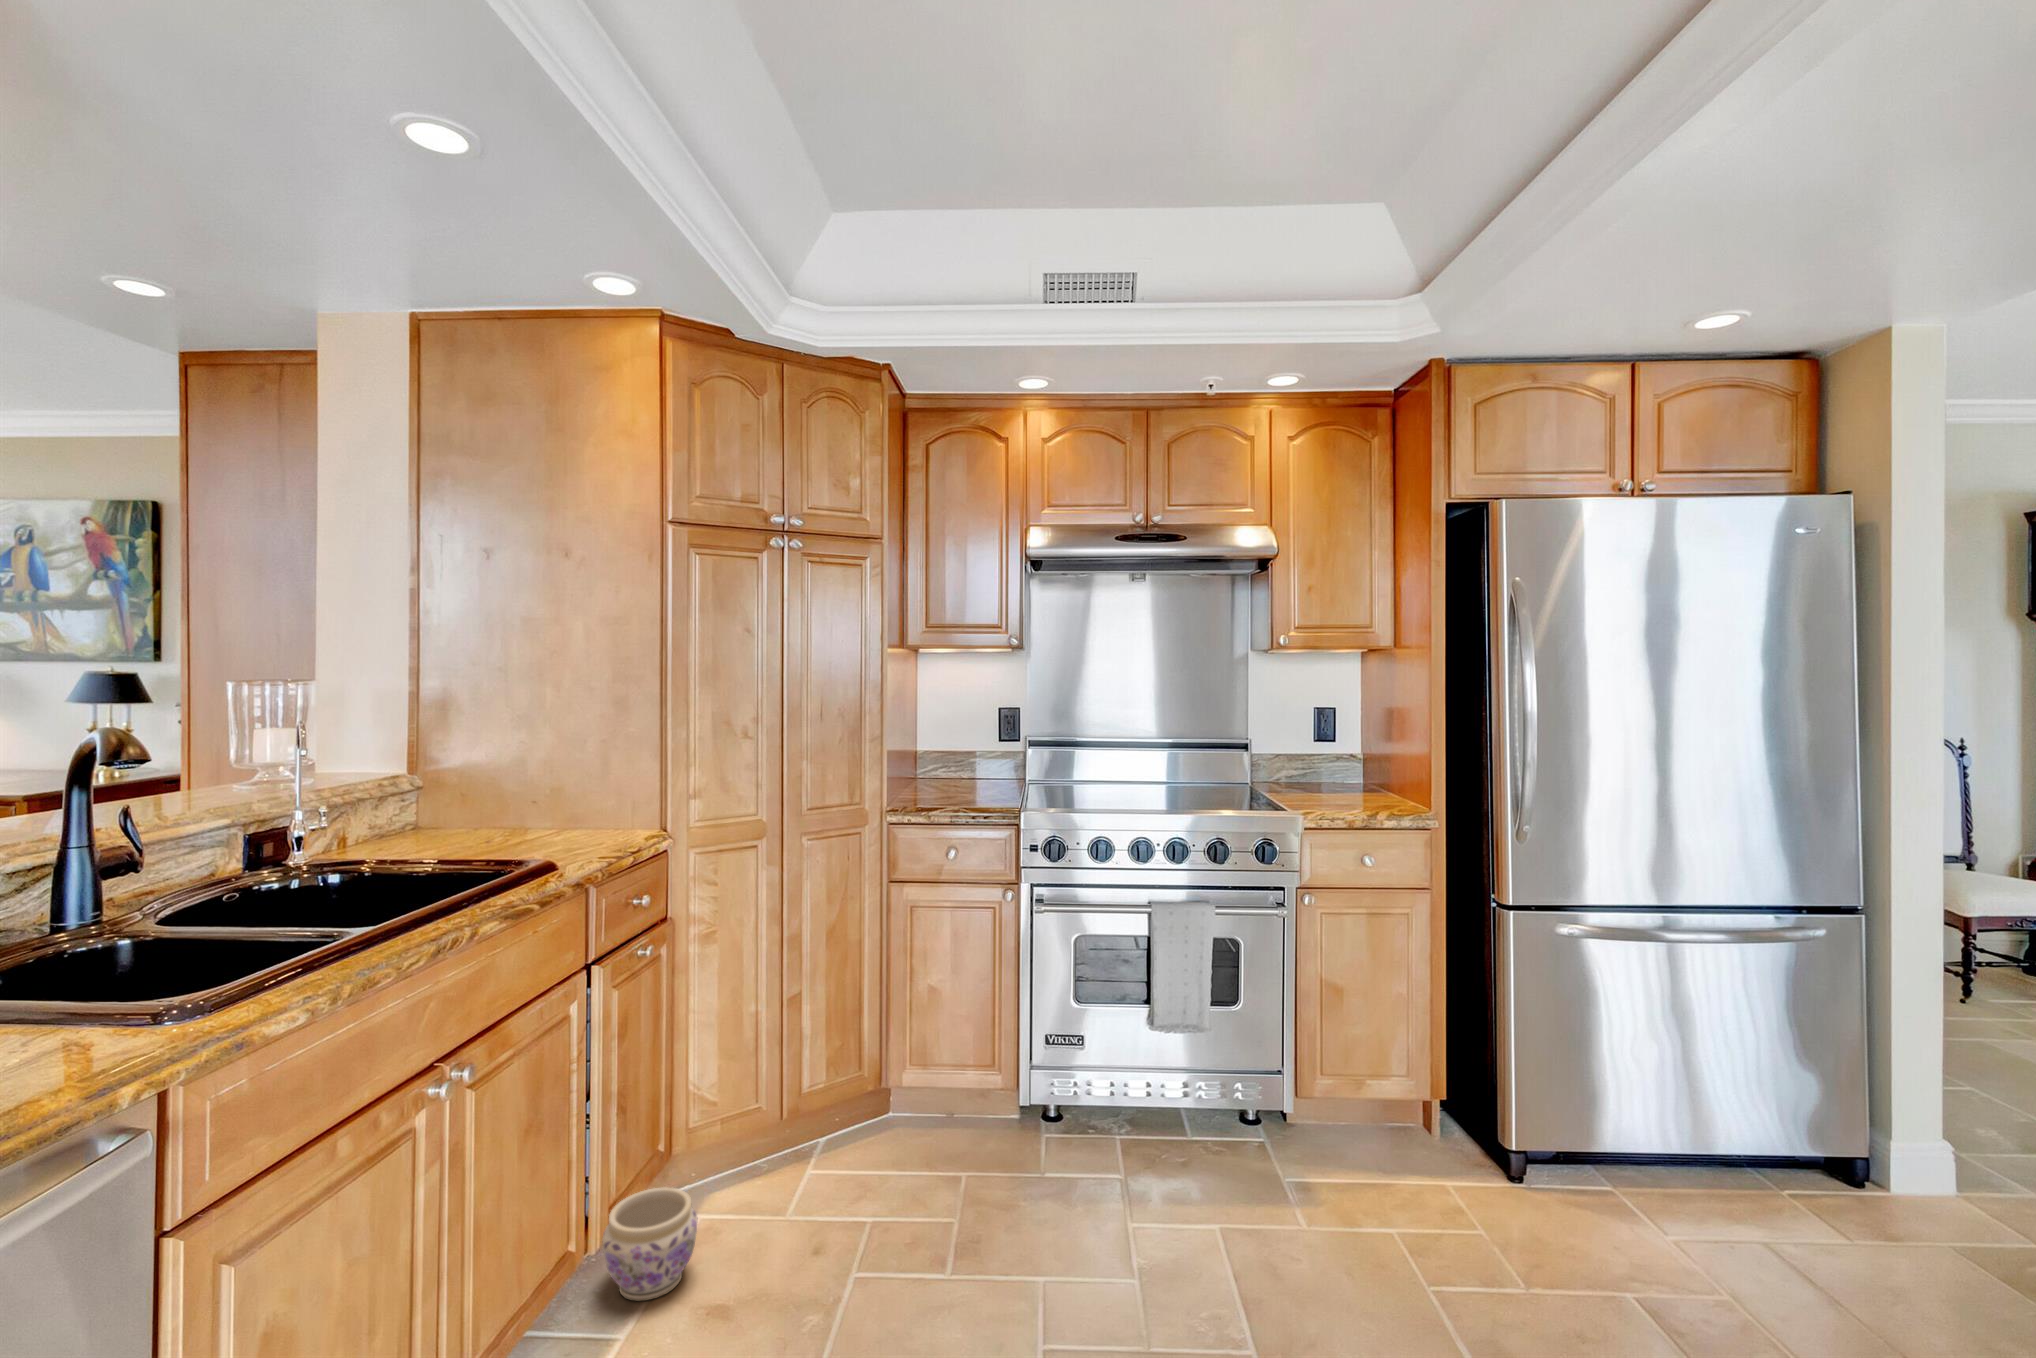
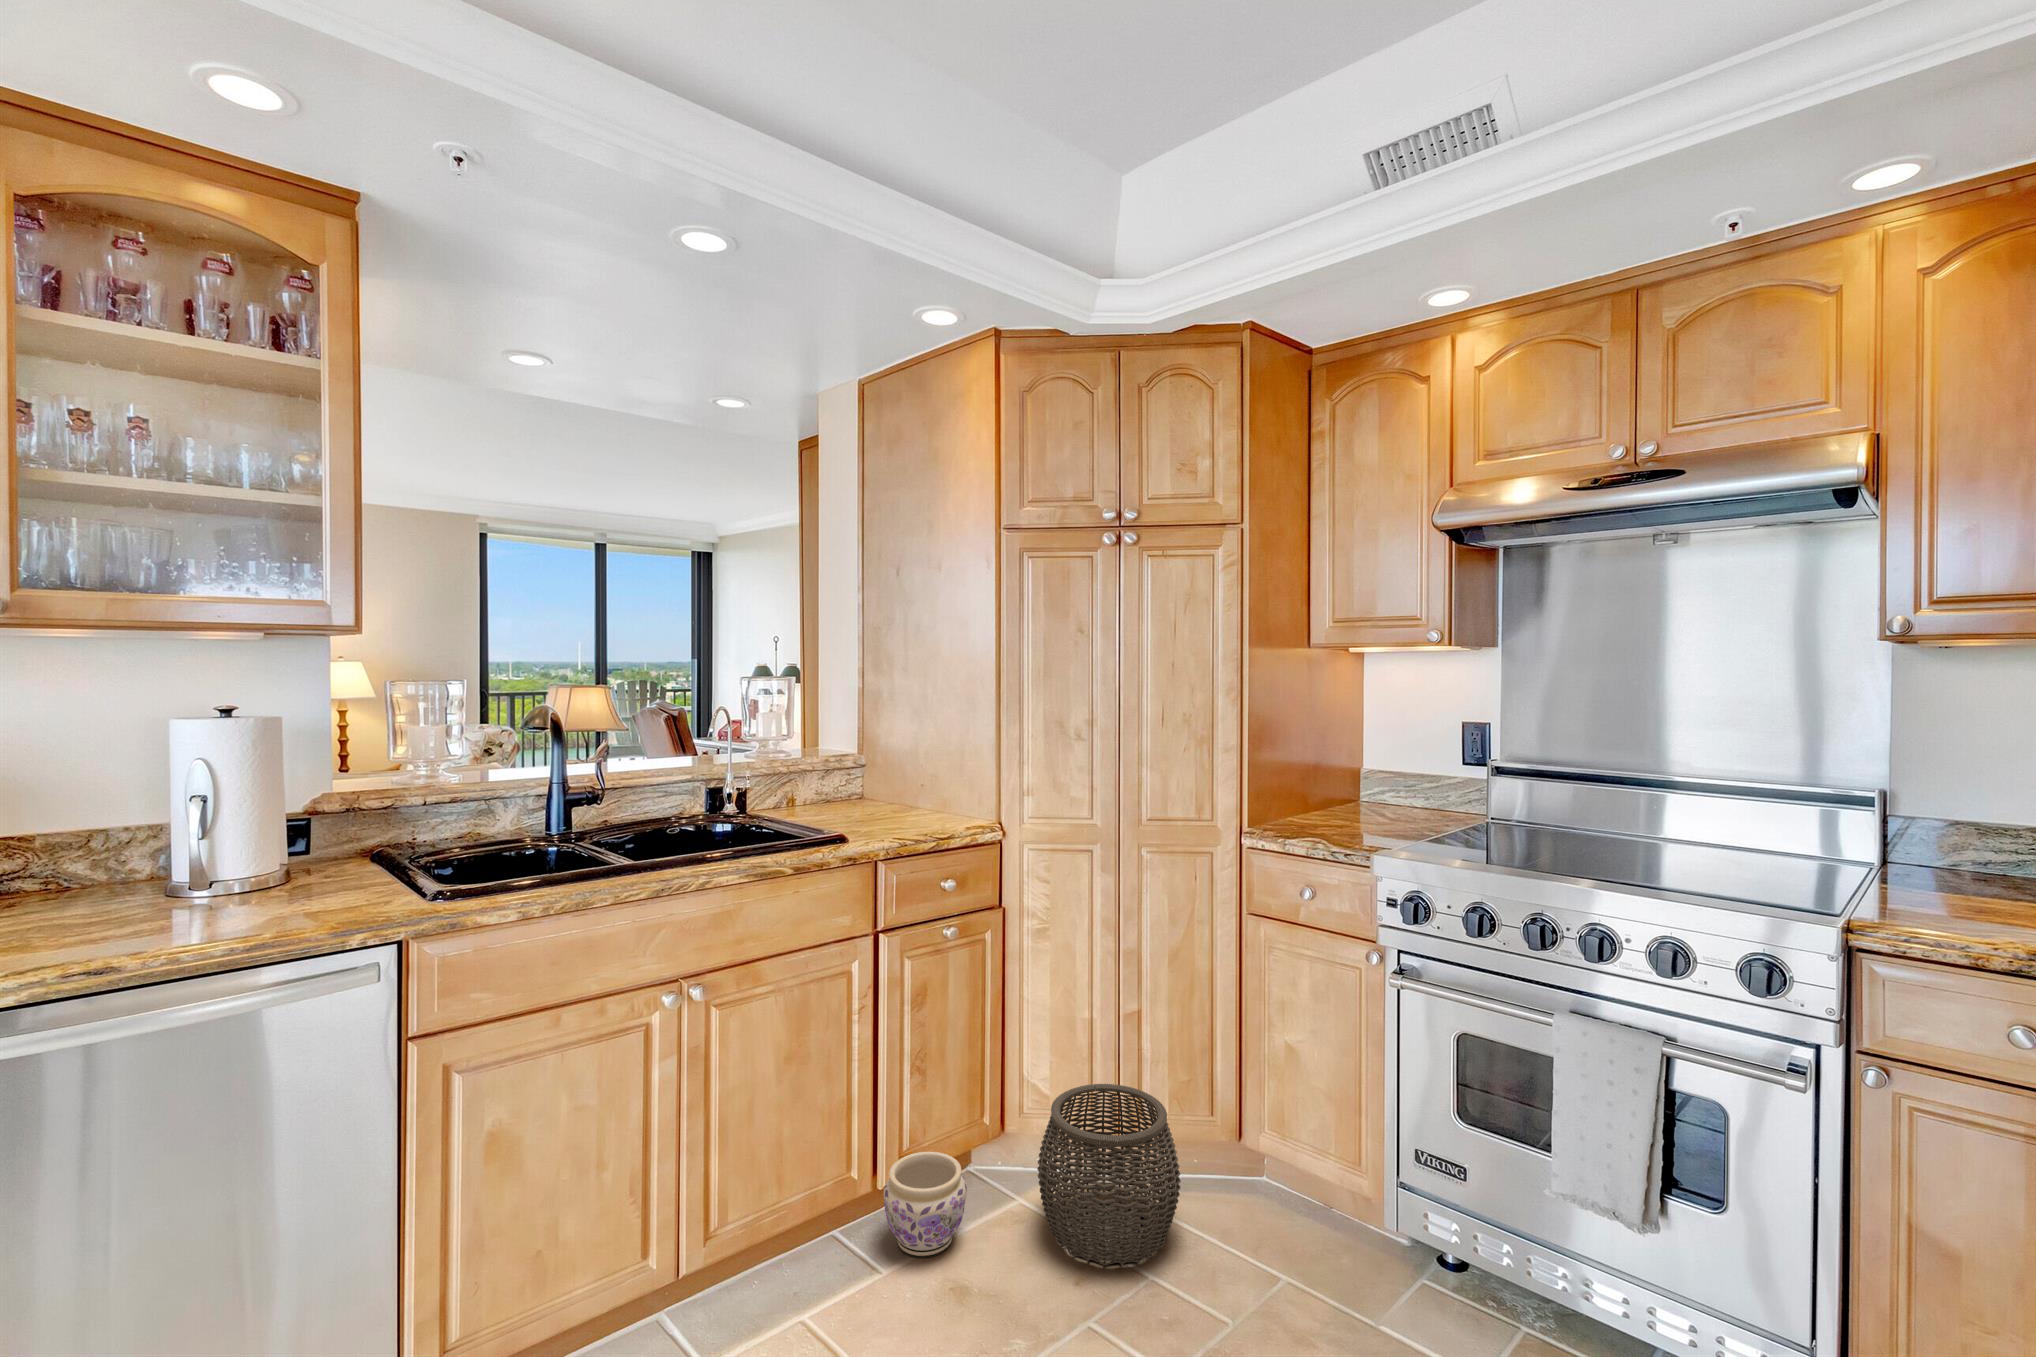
woven basket: none [746,1062,885,1227] -> present [1037,1084,1181,1266]

